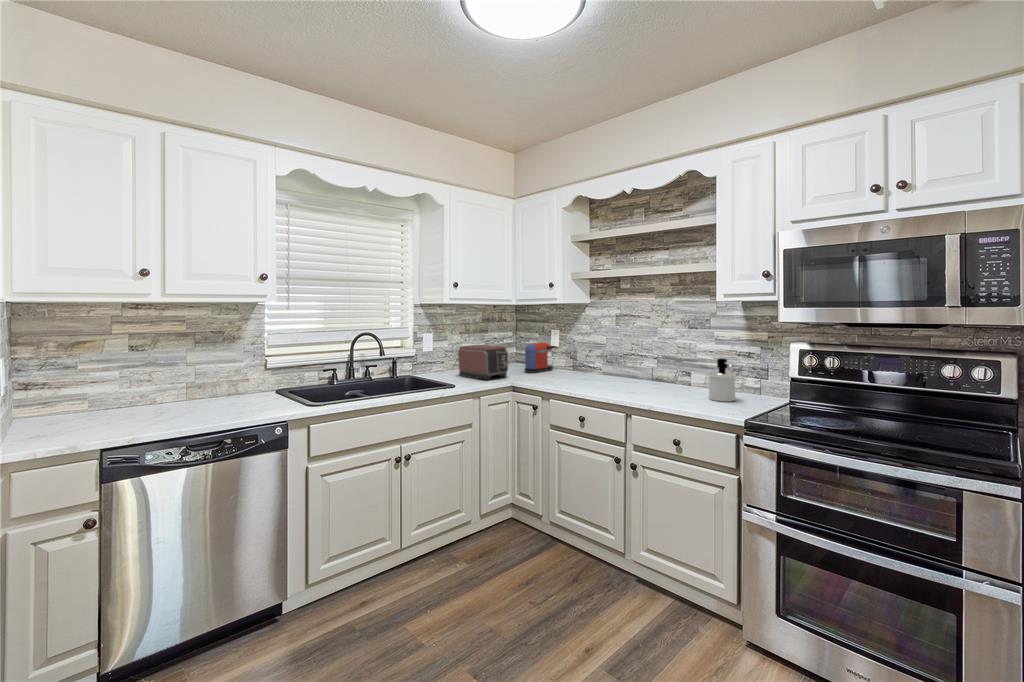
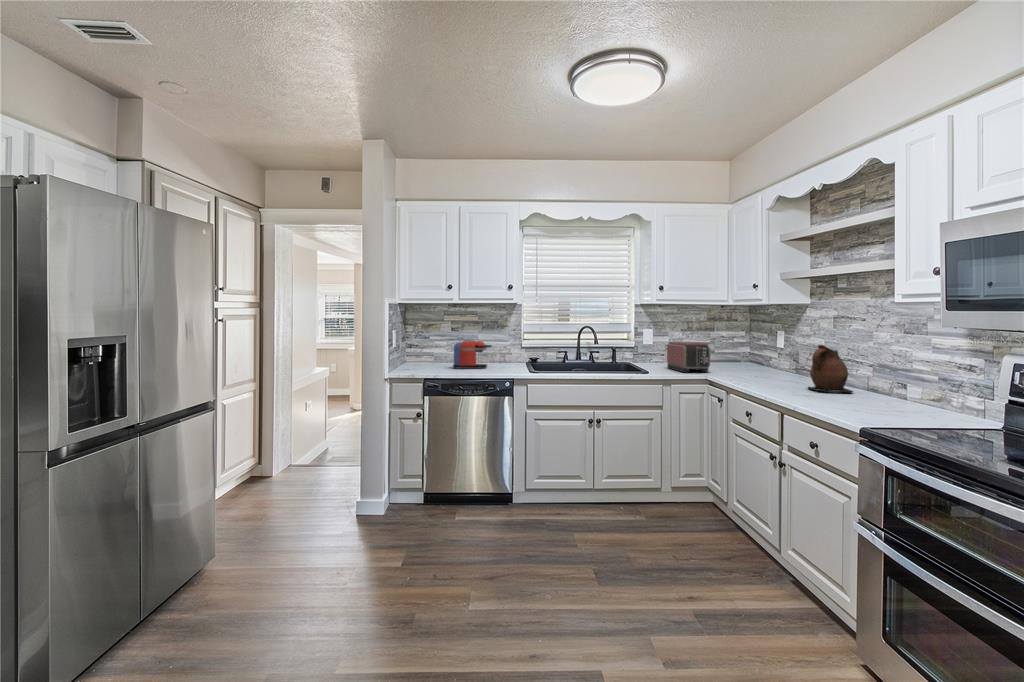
coffee maker: present [525,342,555,373] -> present [453,341,492,369]
ceramic pitcher: none [618,344,662,389] -> present [808,345,853,392]
soap dispenser: present [708,358,736,402] -> none [882,362,916,408]

